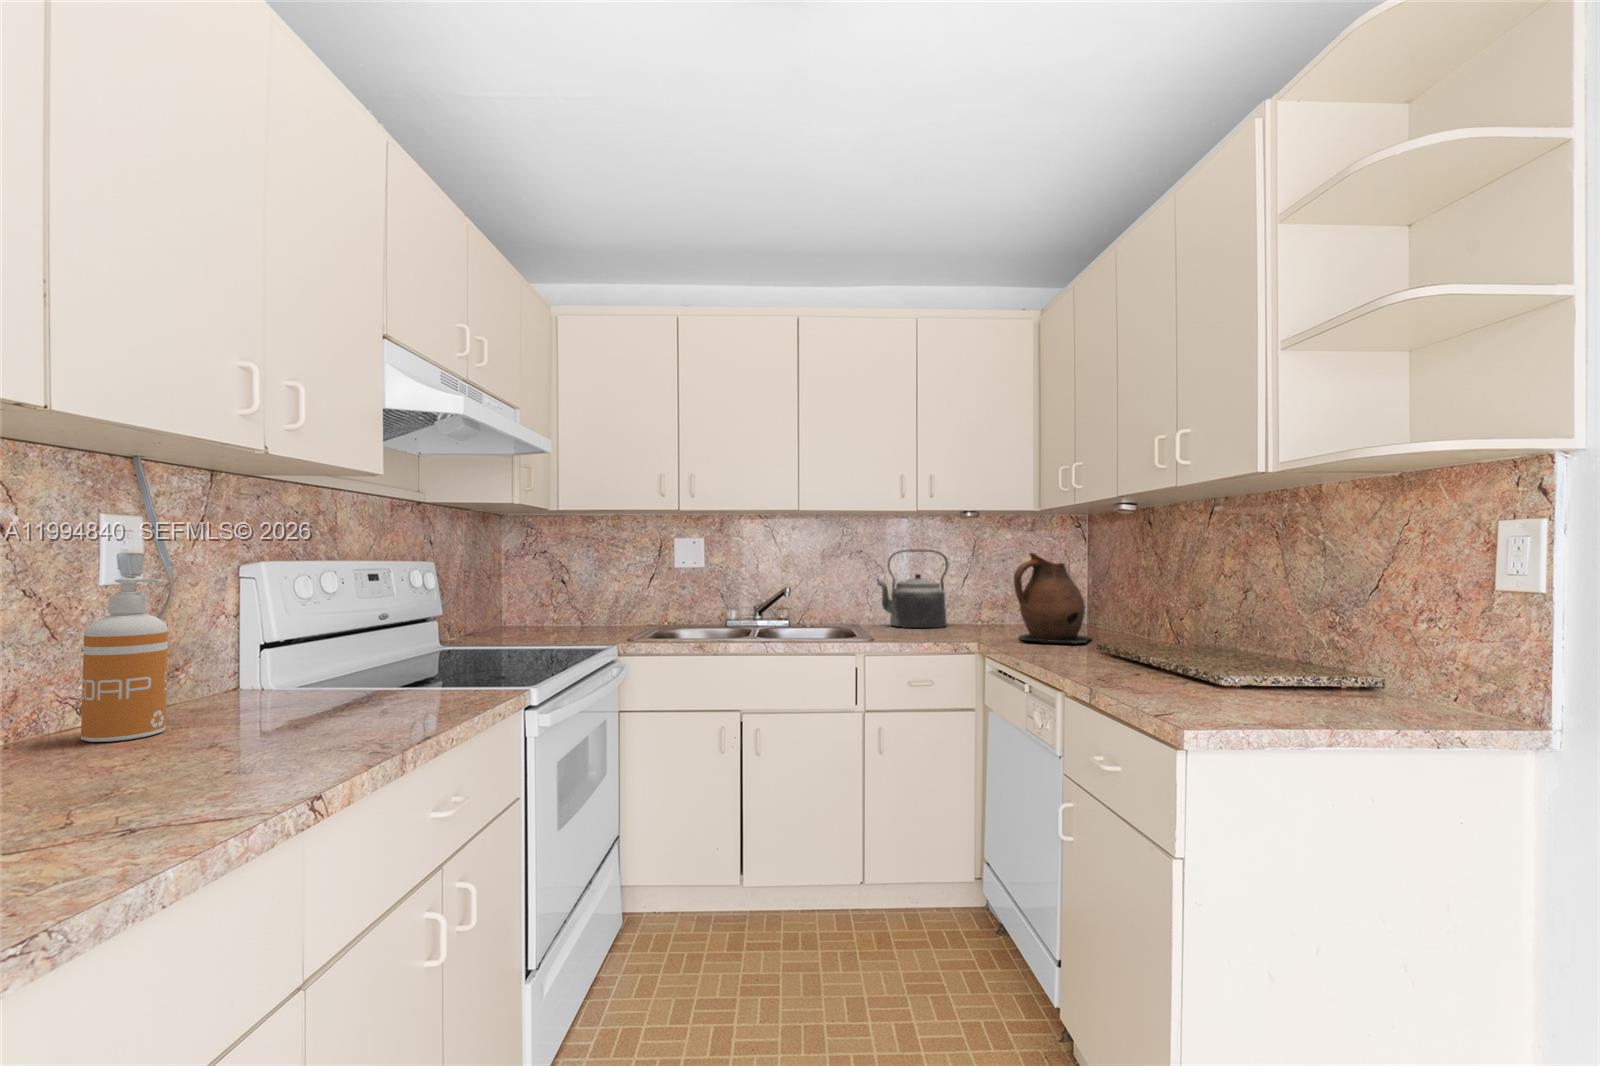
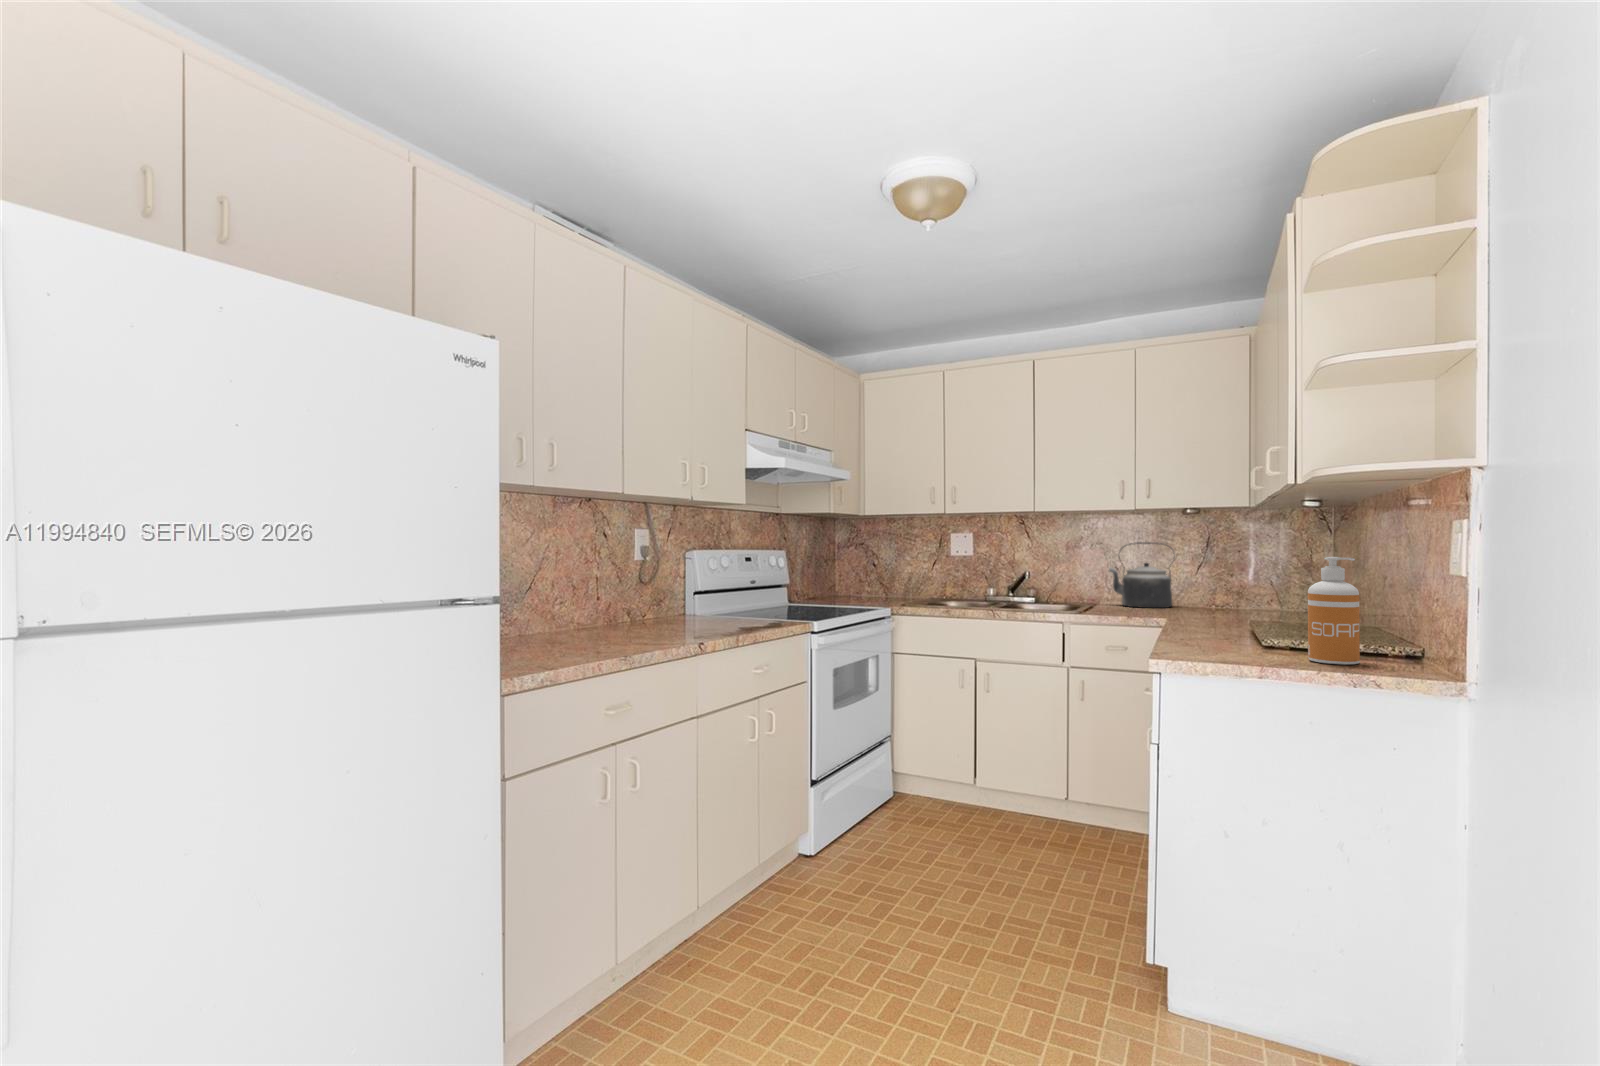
ceramic pitcher: present [1014,553,1091,644] -> none [1194,546,1274,622]
soap dispenser: present [81,578,168,742] -> present [1308,557,1360,665]

